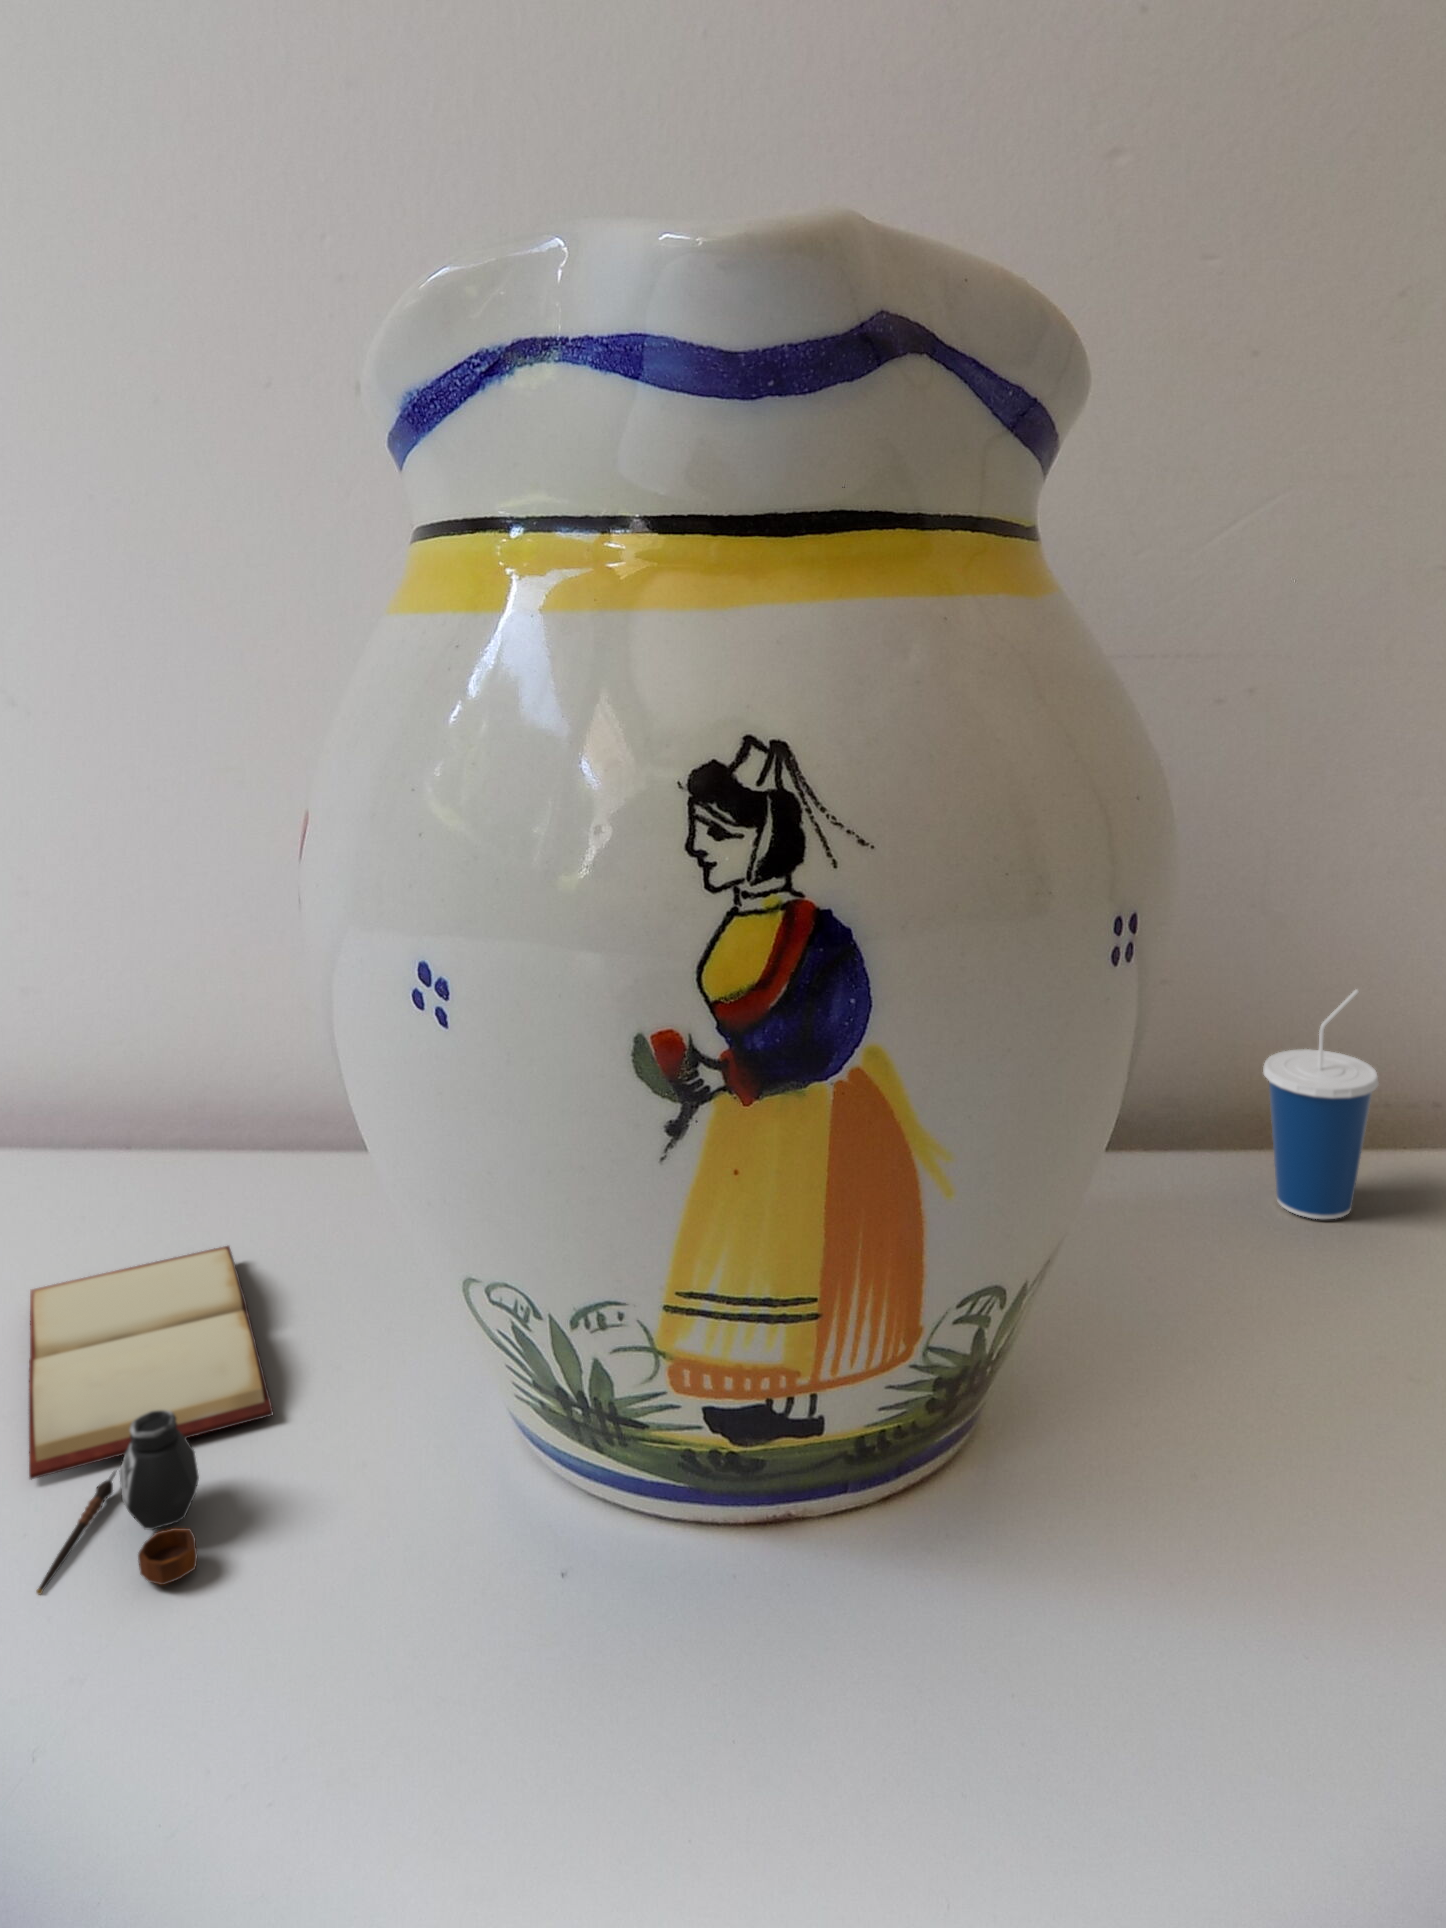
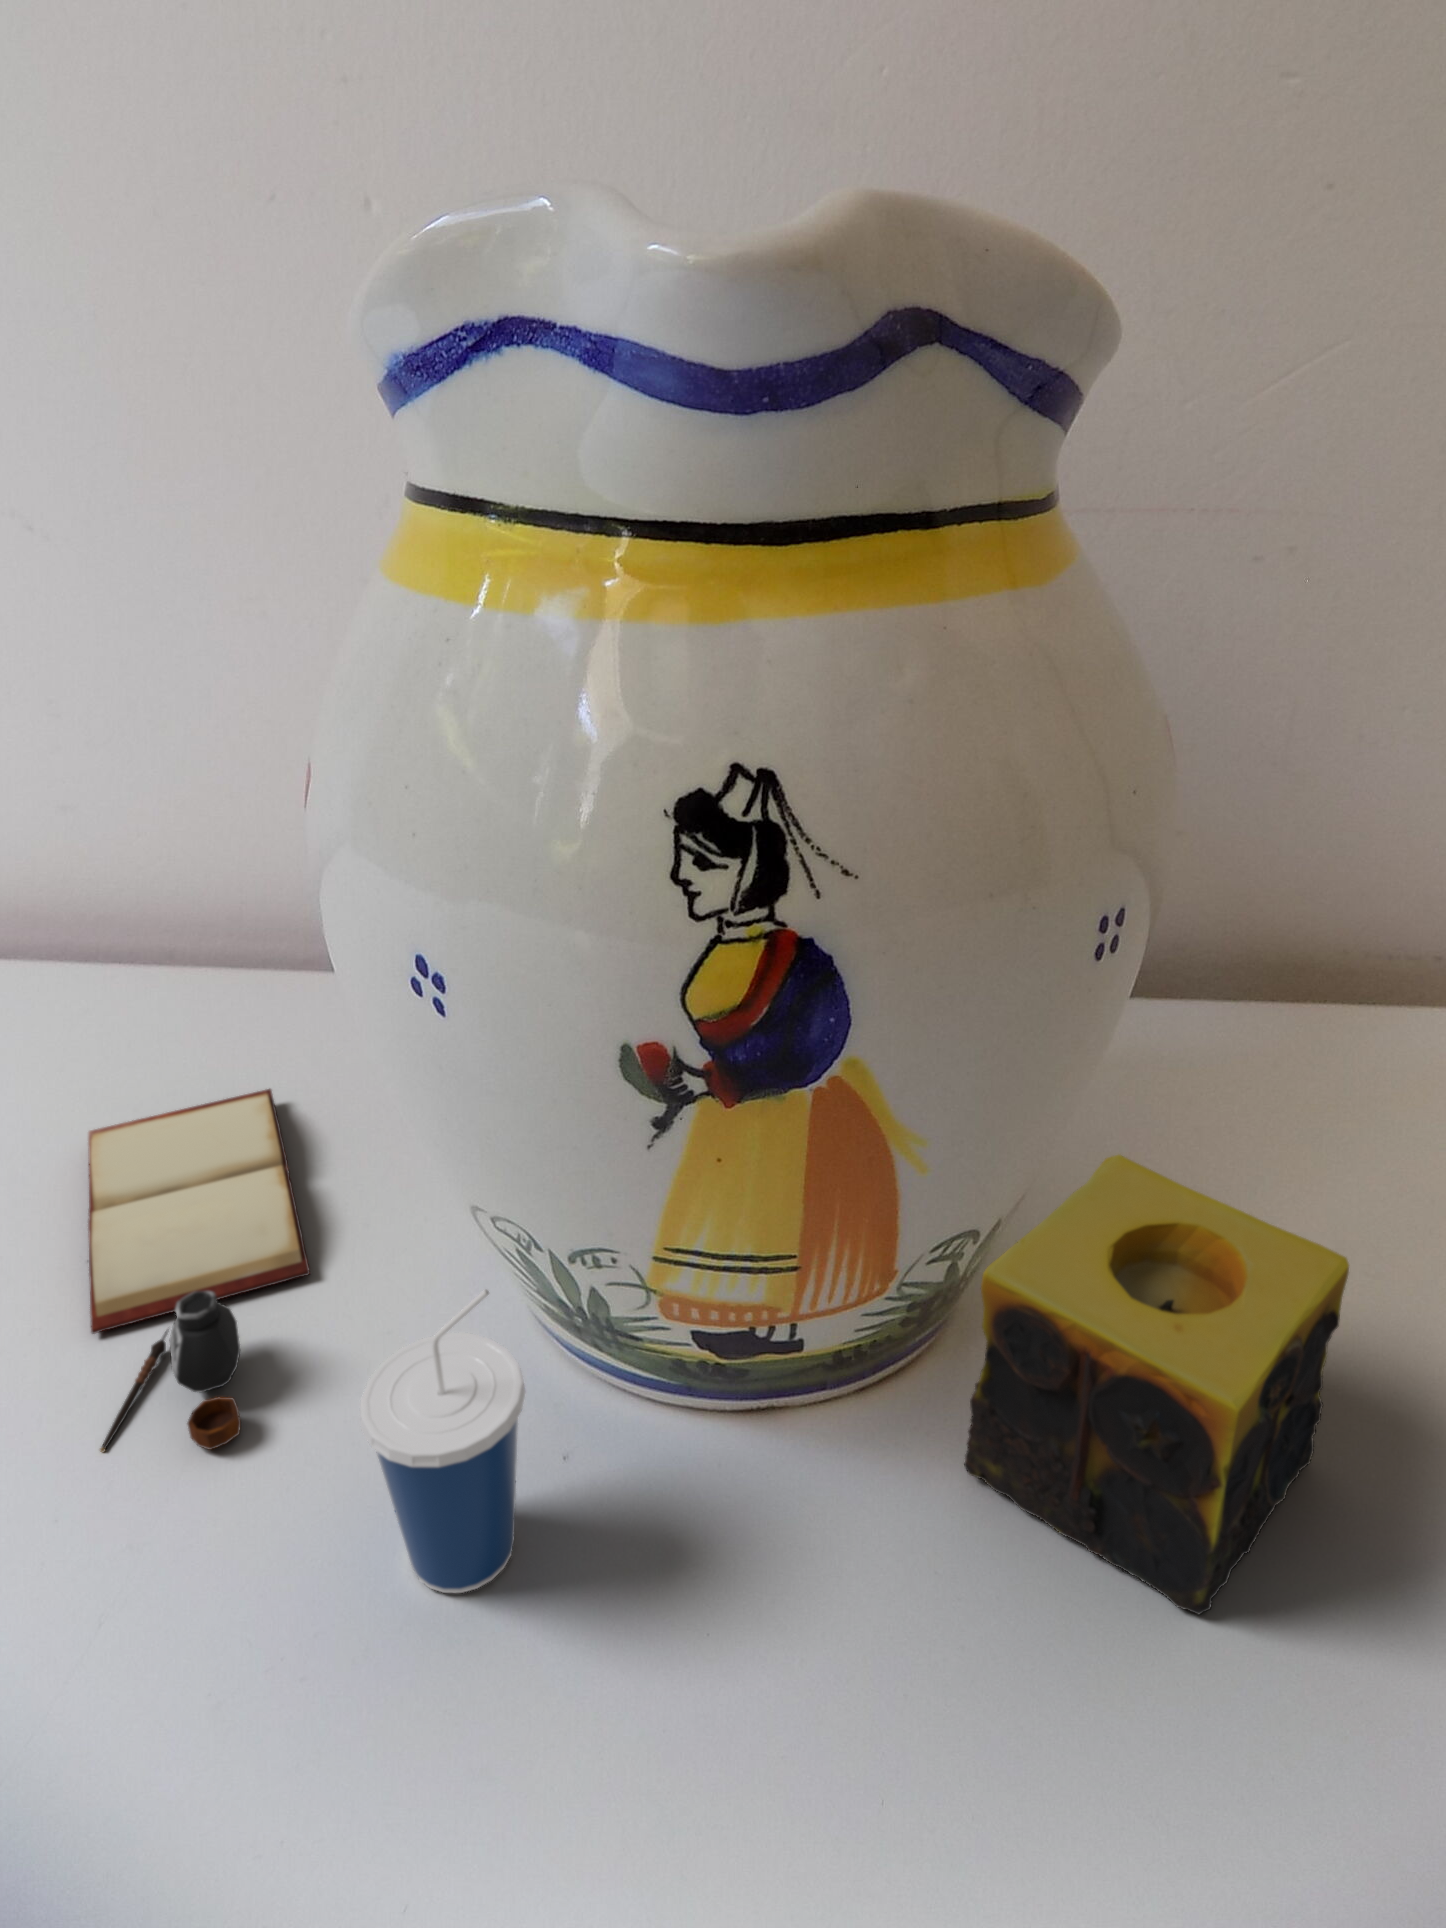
cup: present [1263,990,1379,1219] -> present [360,1290,525,1593]
candle: none [1005,1219,1400,1703] -> present [964,1155,1349,1614]

